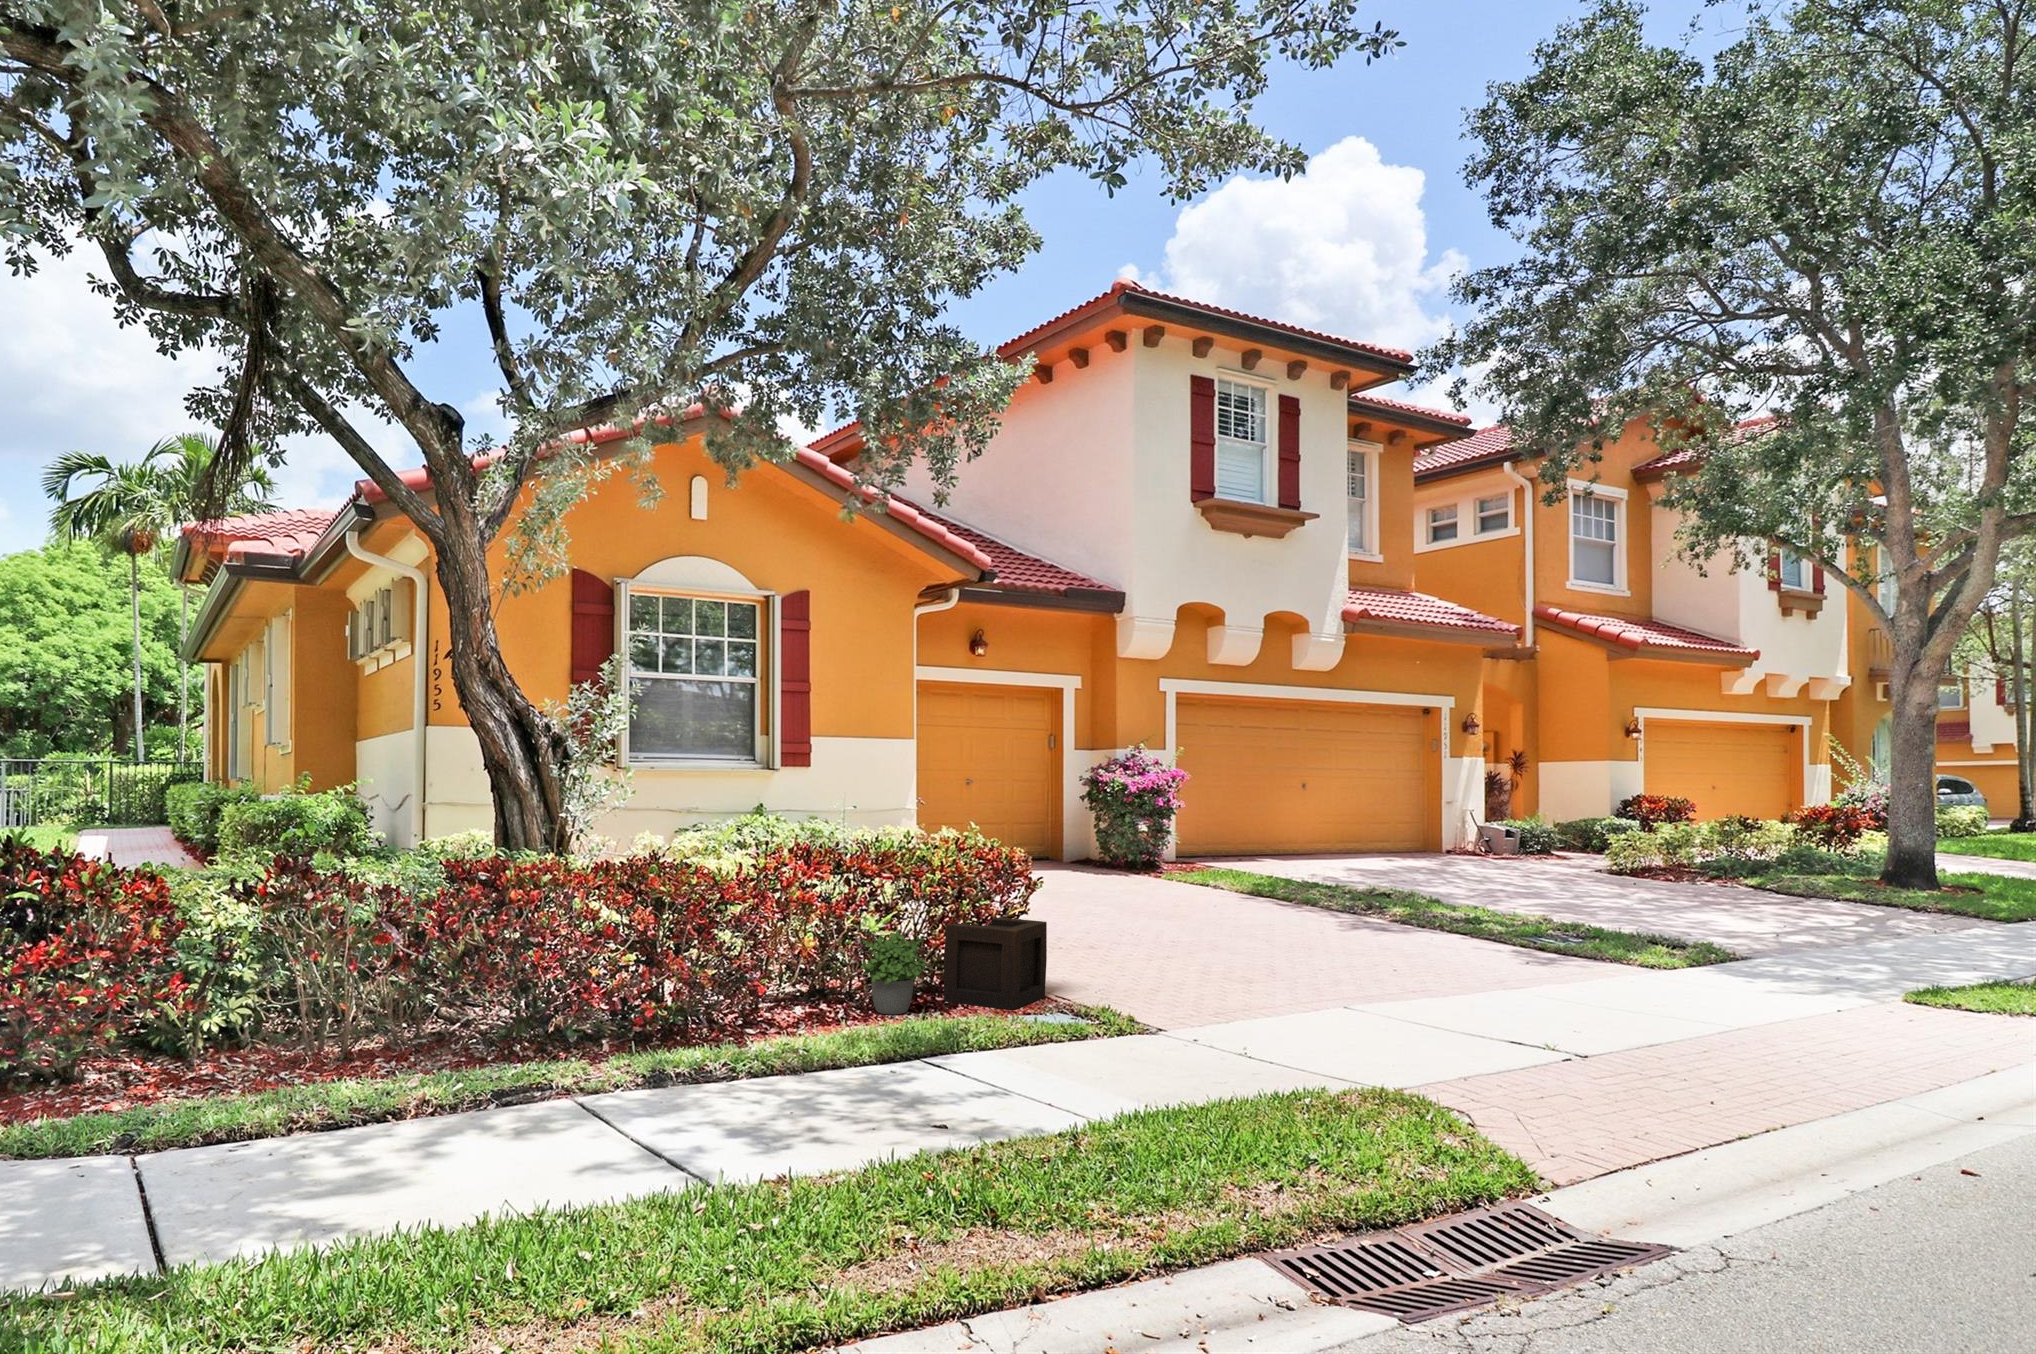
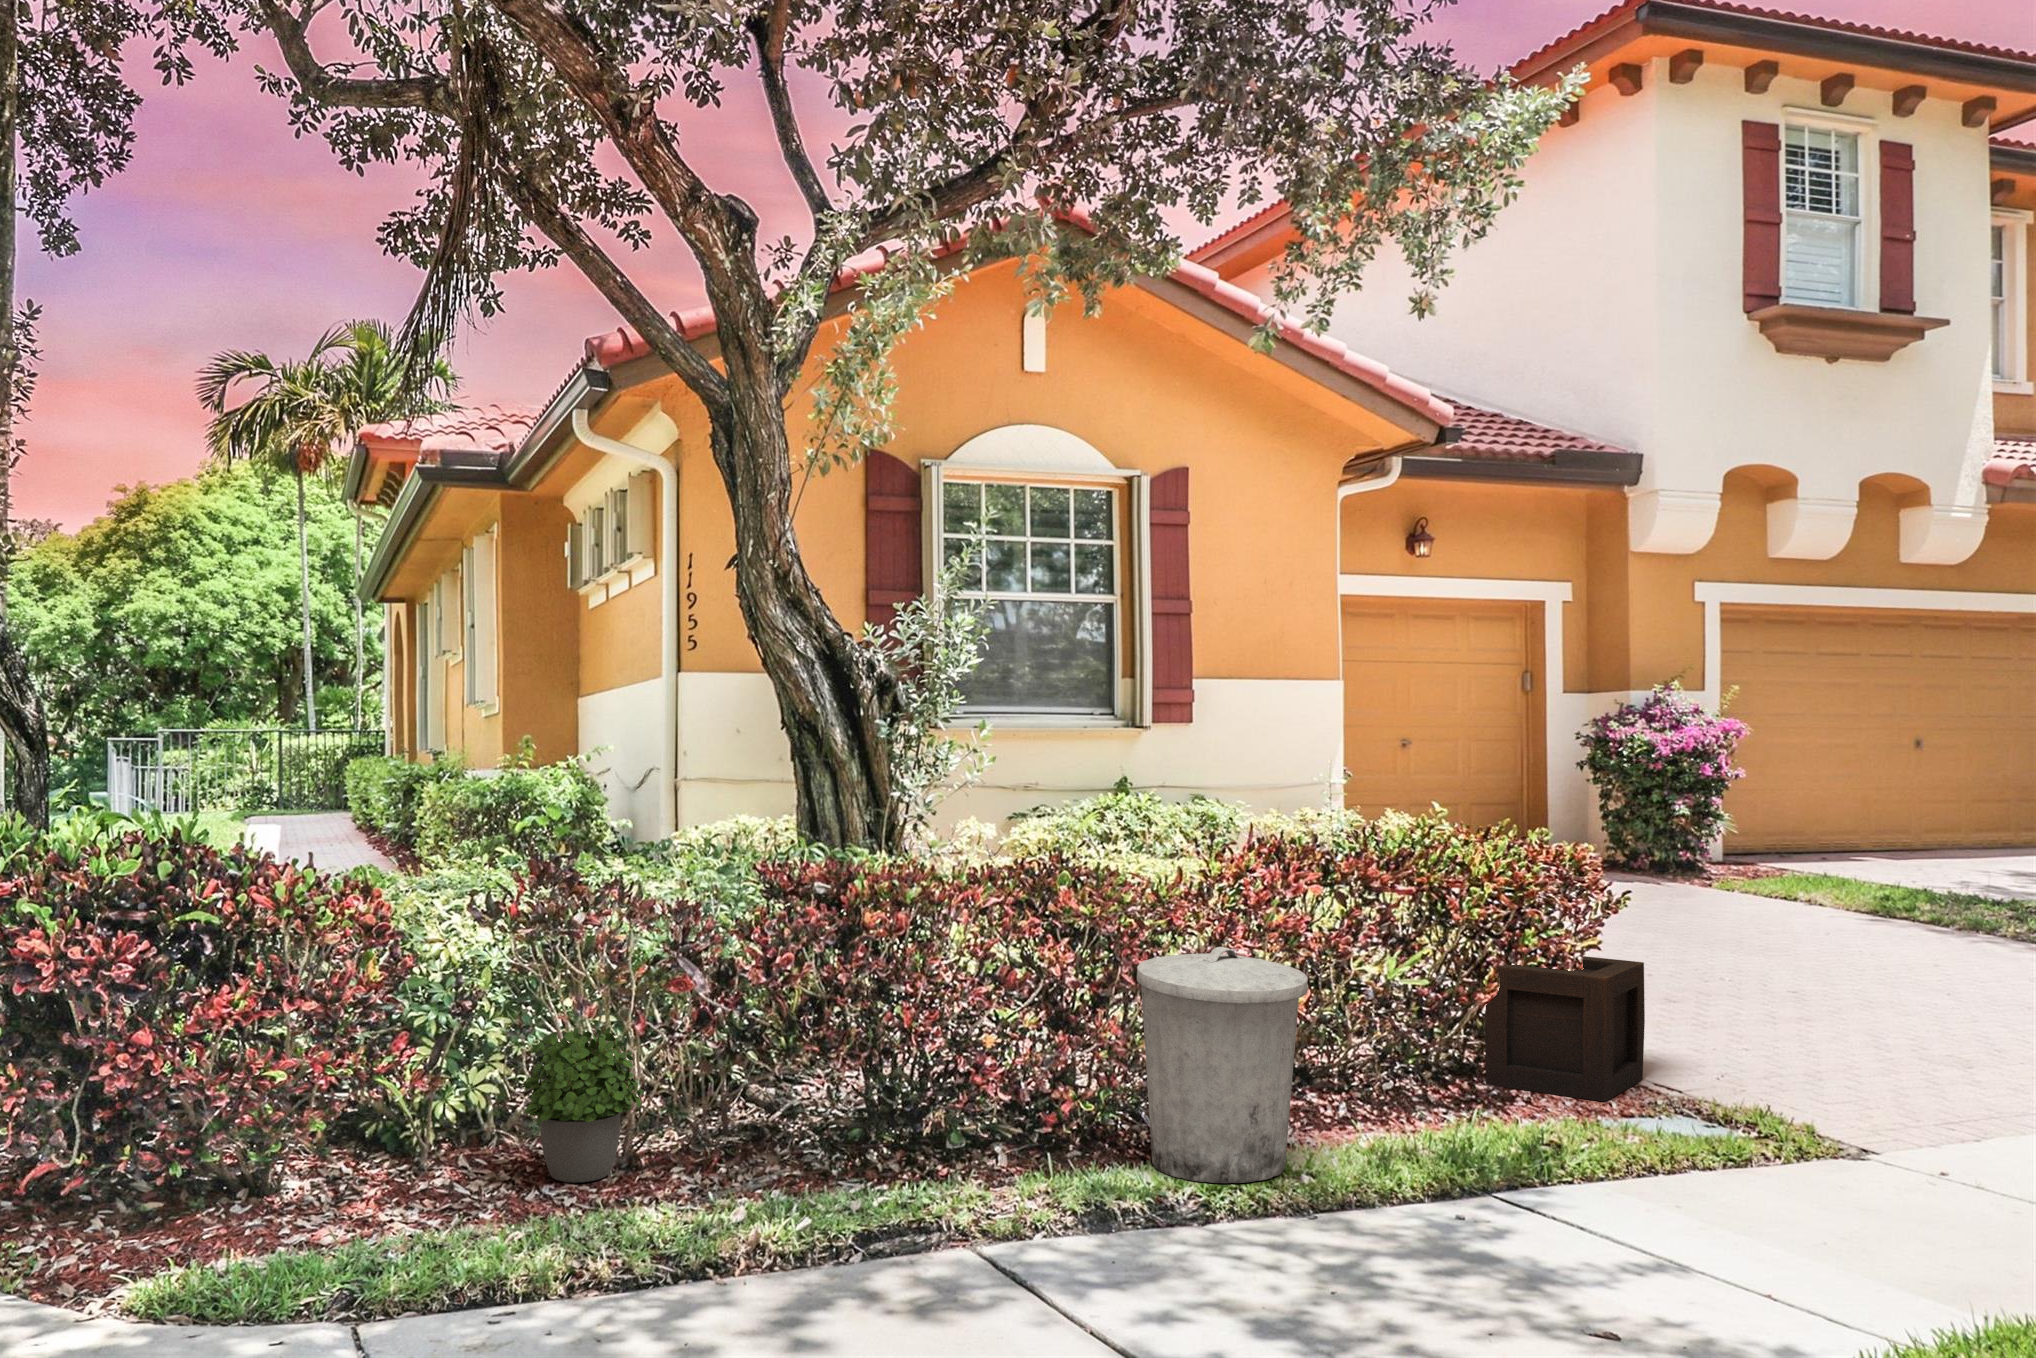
trash can: none [696,910,806,1061] -> present [1137,947,1308,1183]
potted plant: present [861,931,928,1014] -> present [521,1027,644,1183]

